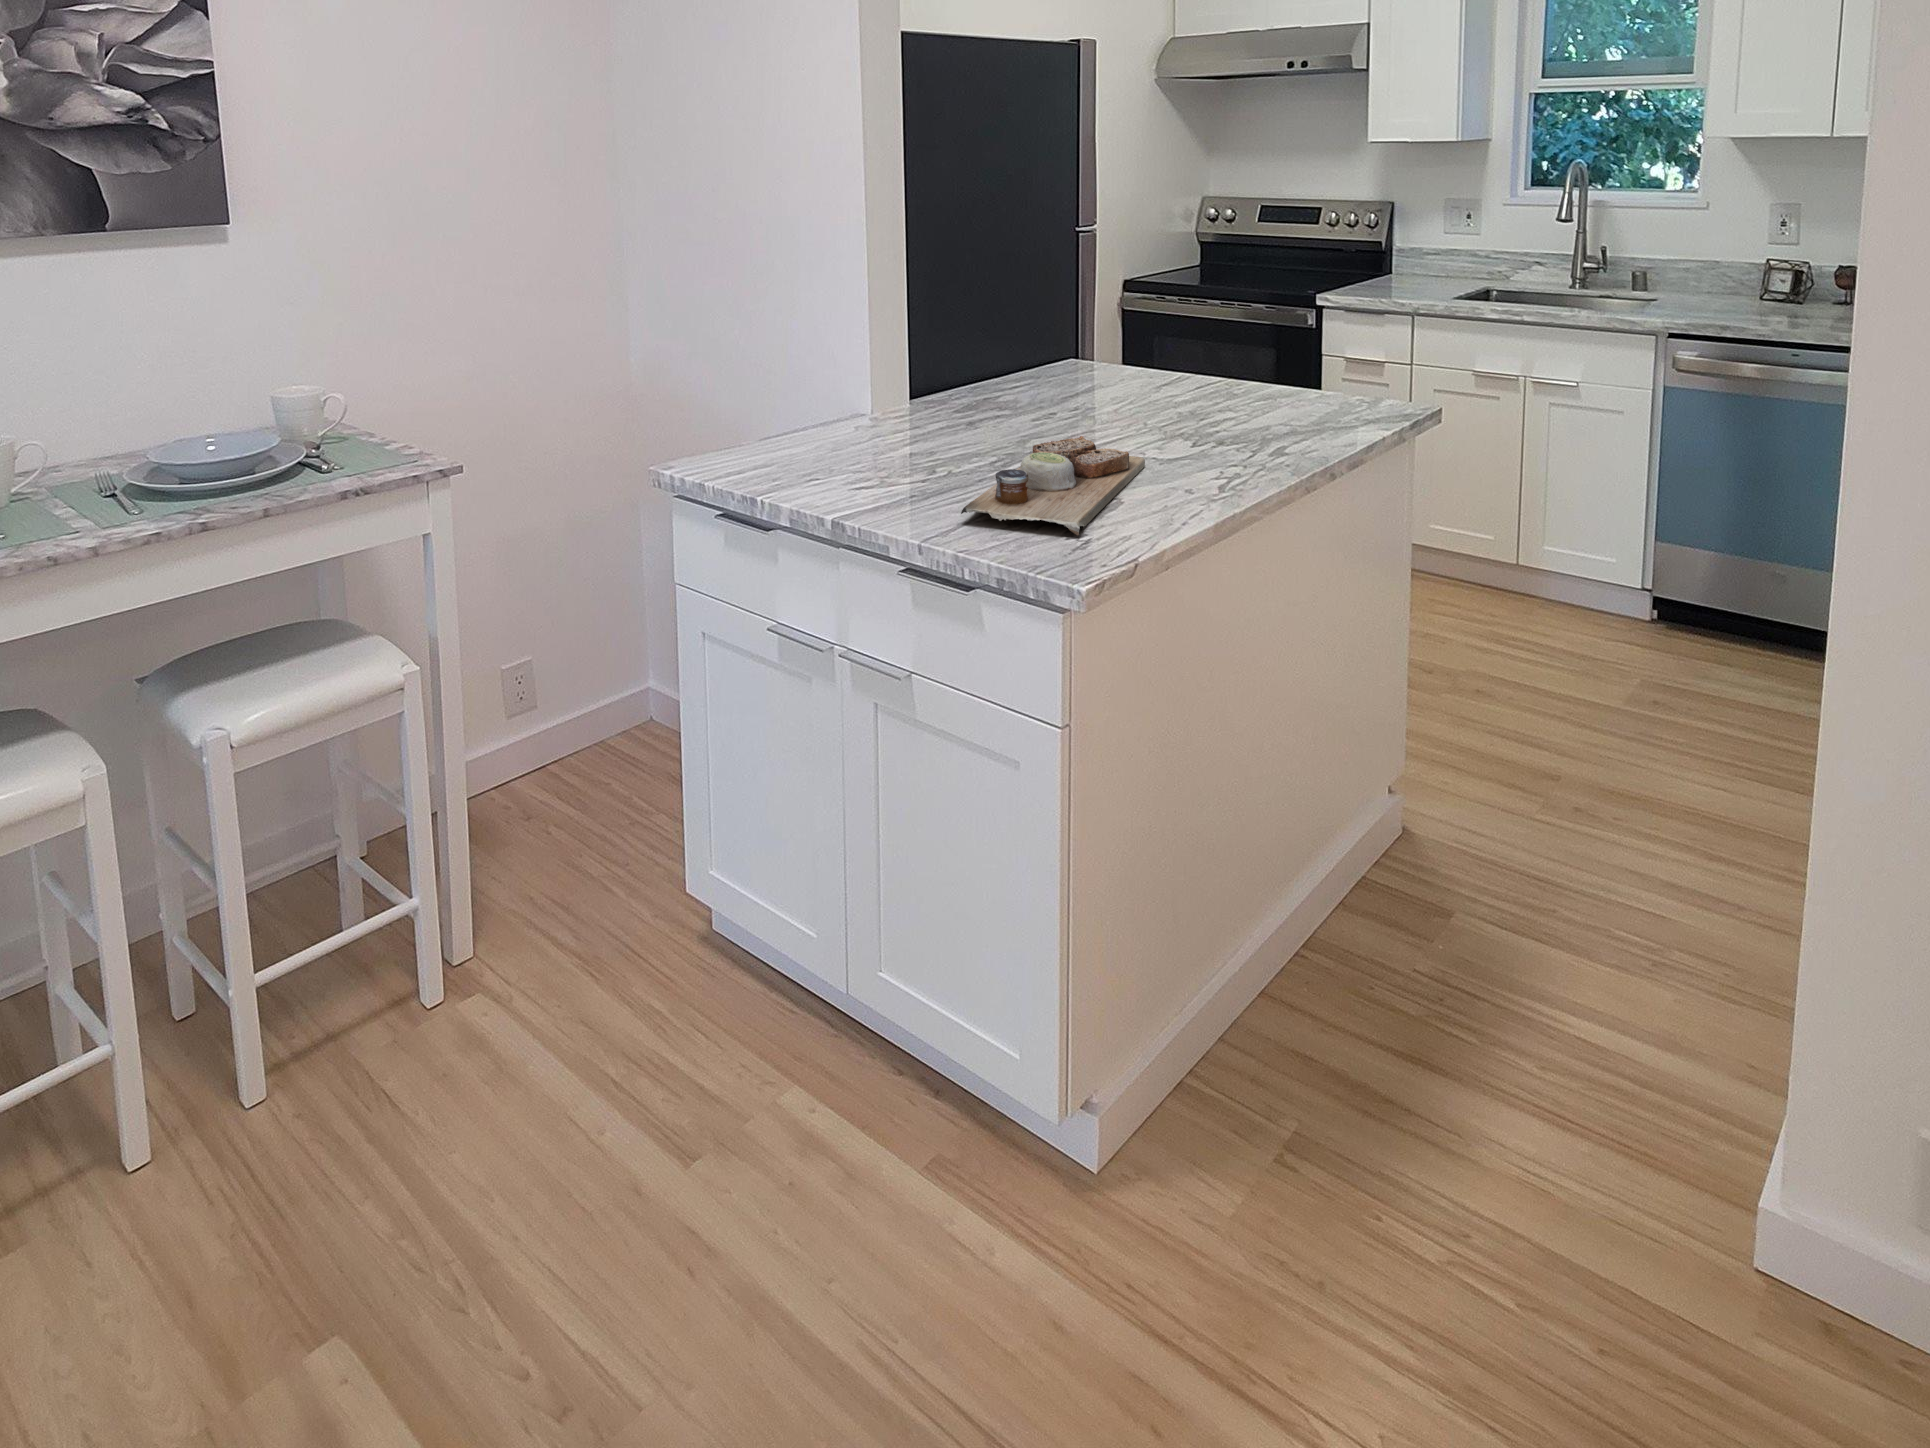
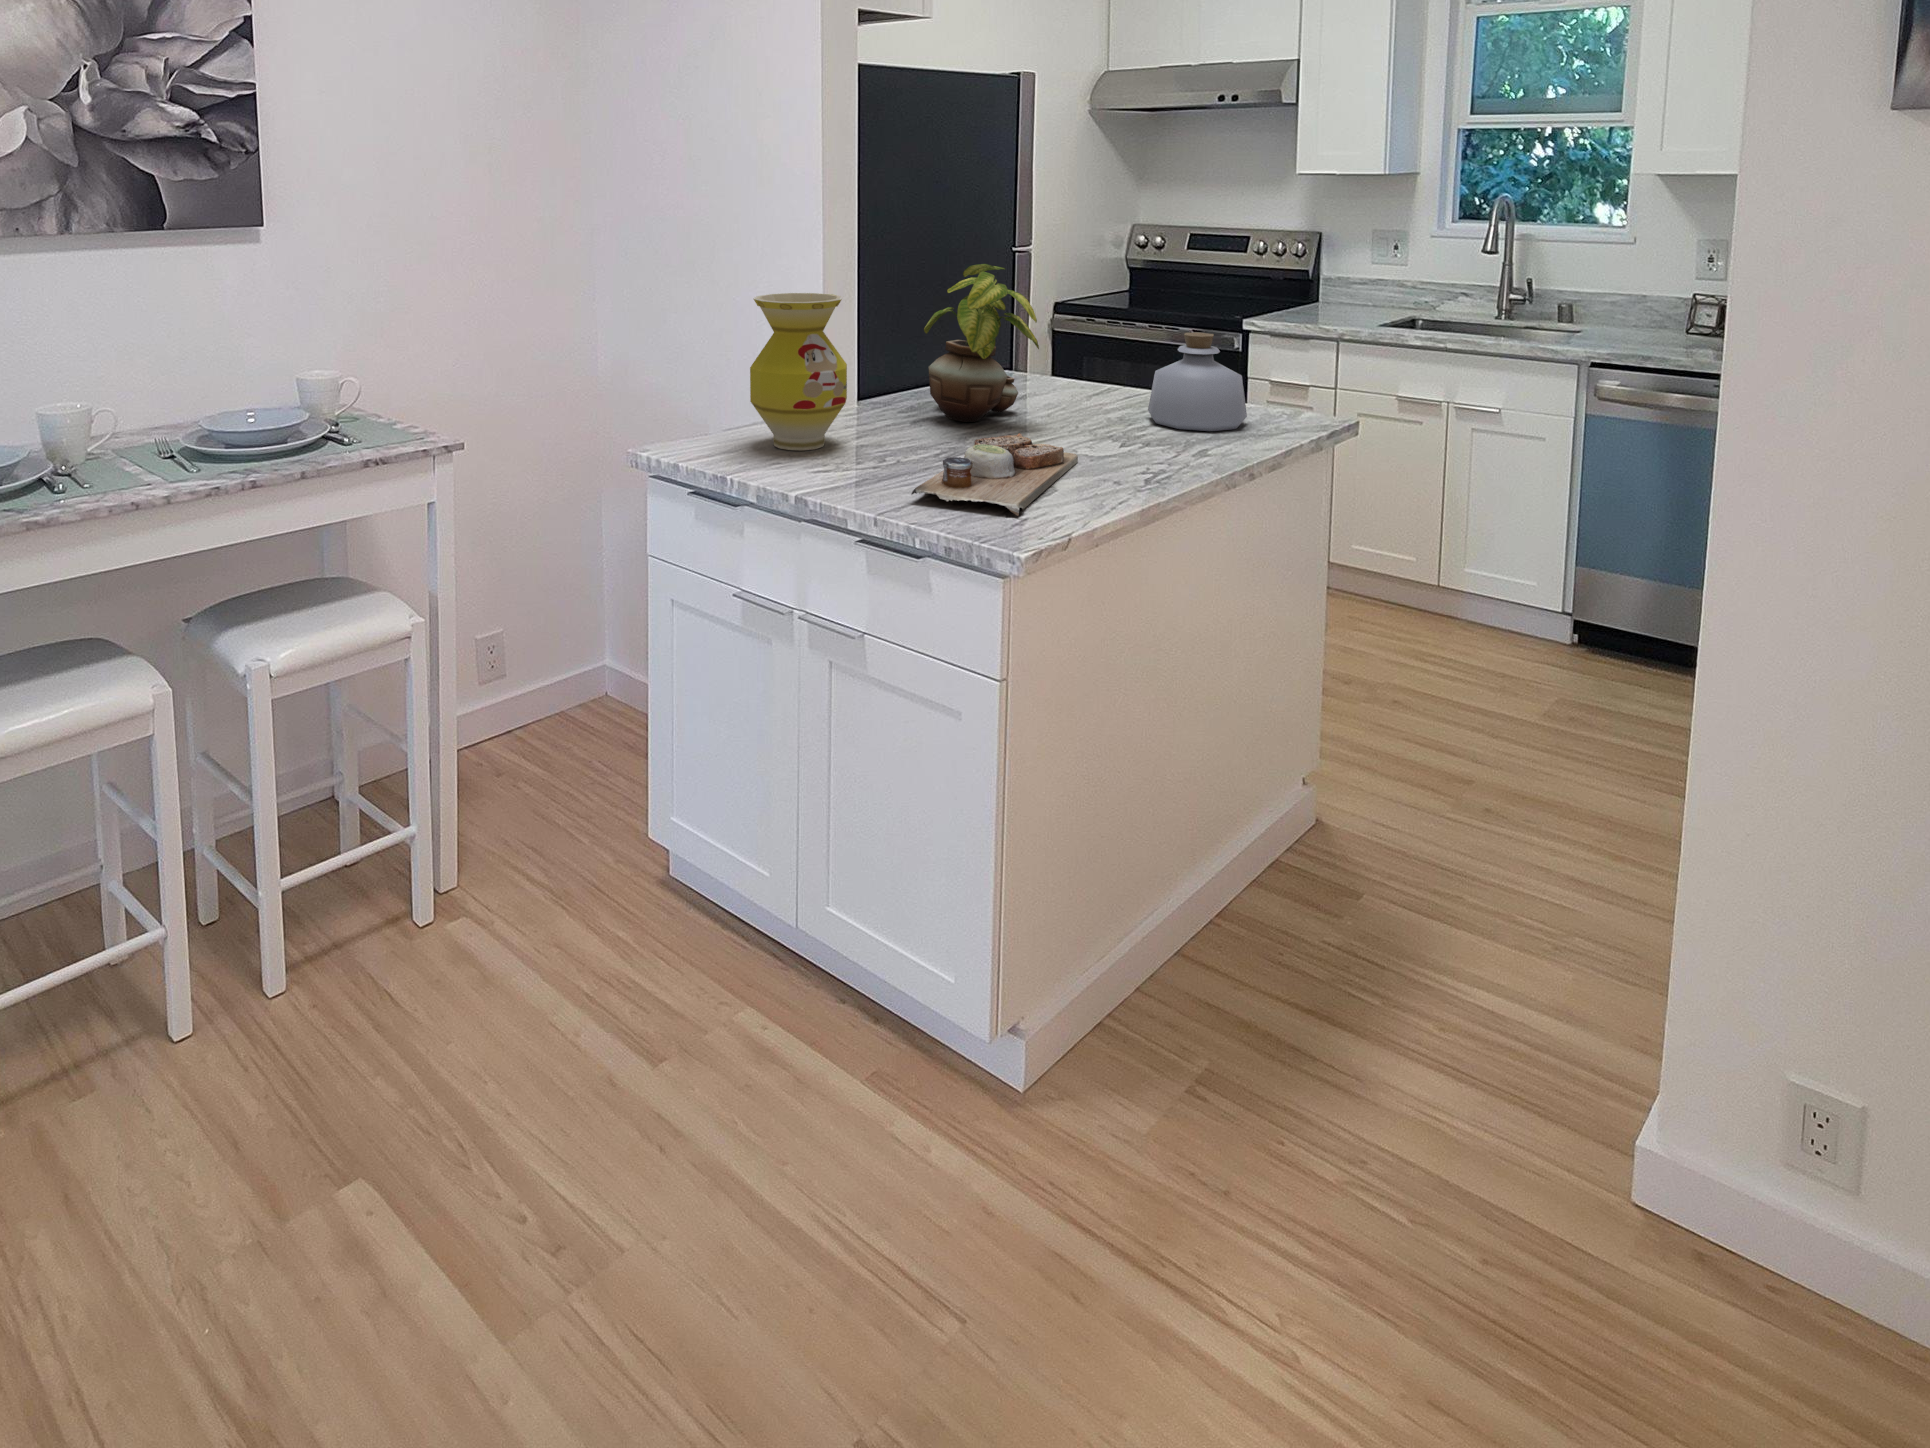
potted plant: none [978,249,1104,422] -> present [924,264,1039,422]
vase: none [785,287,894,462] -> present [750,293,847,450]
bottle: none [1220,318,1324,425] -> present [1148,332,1247,431]

